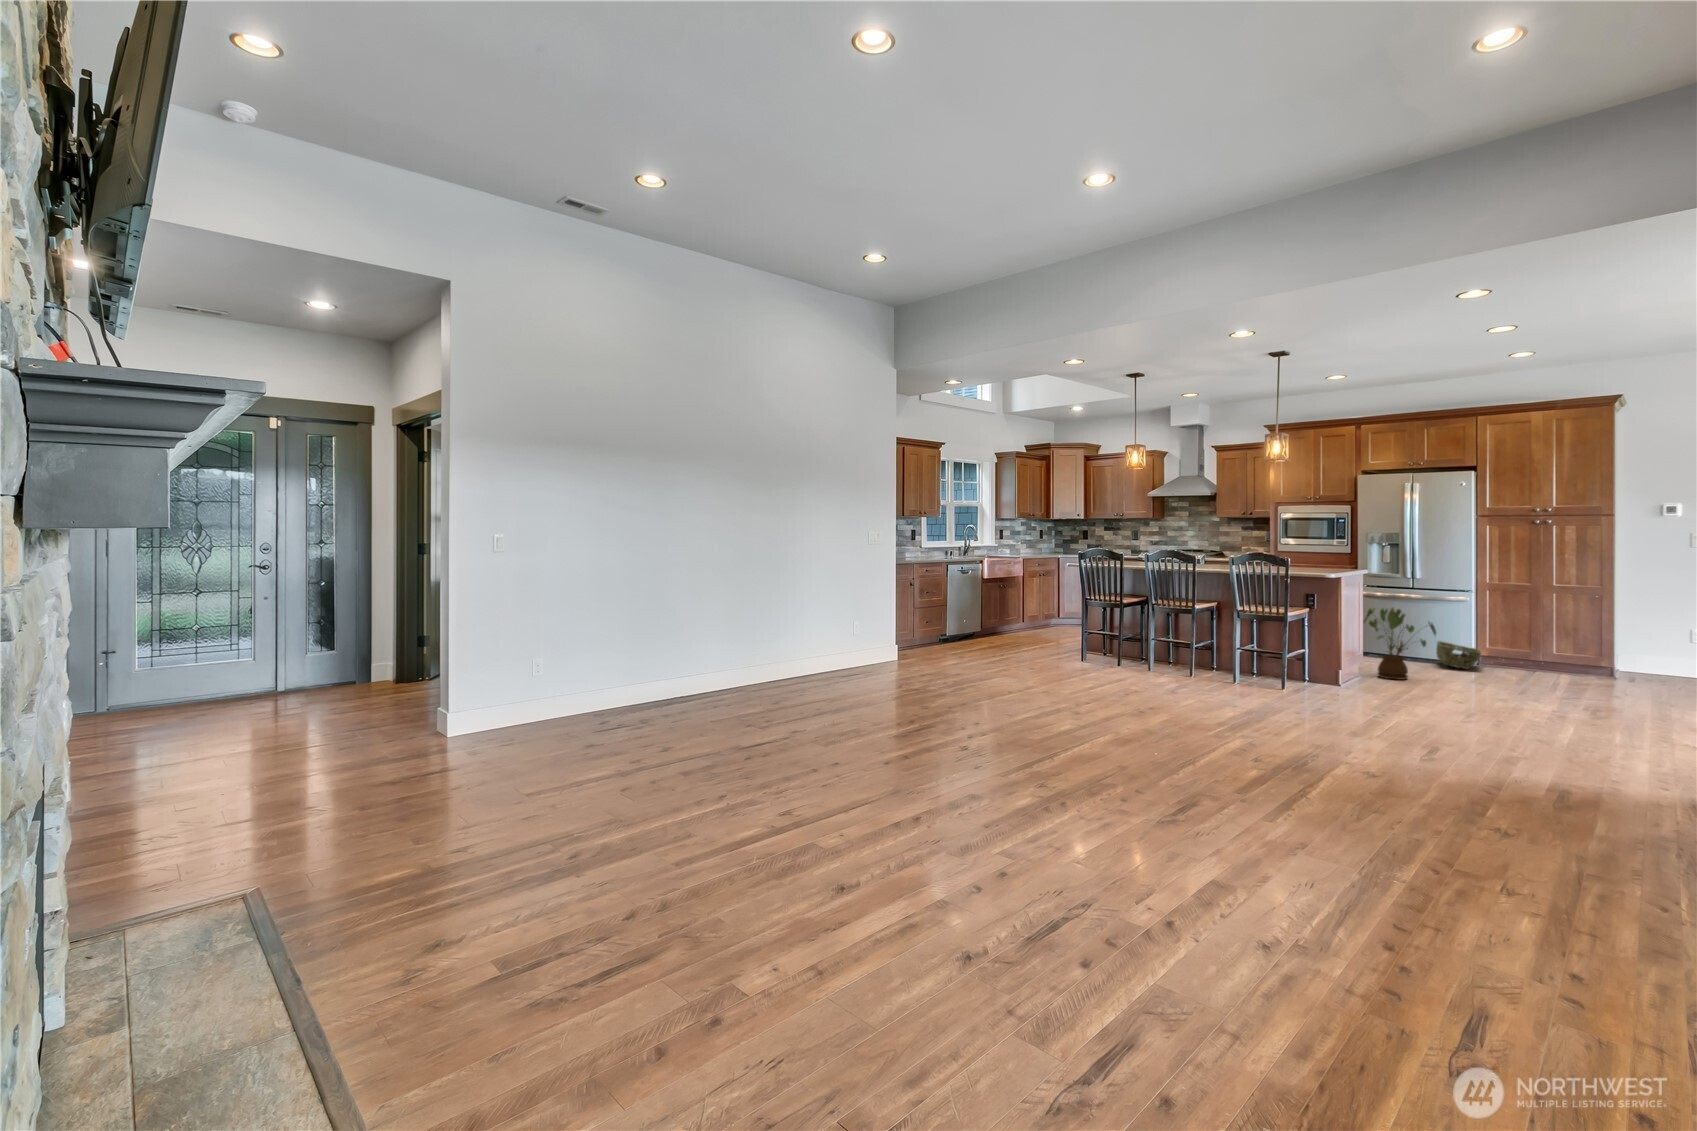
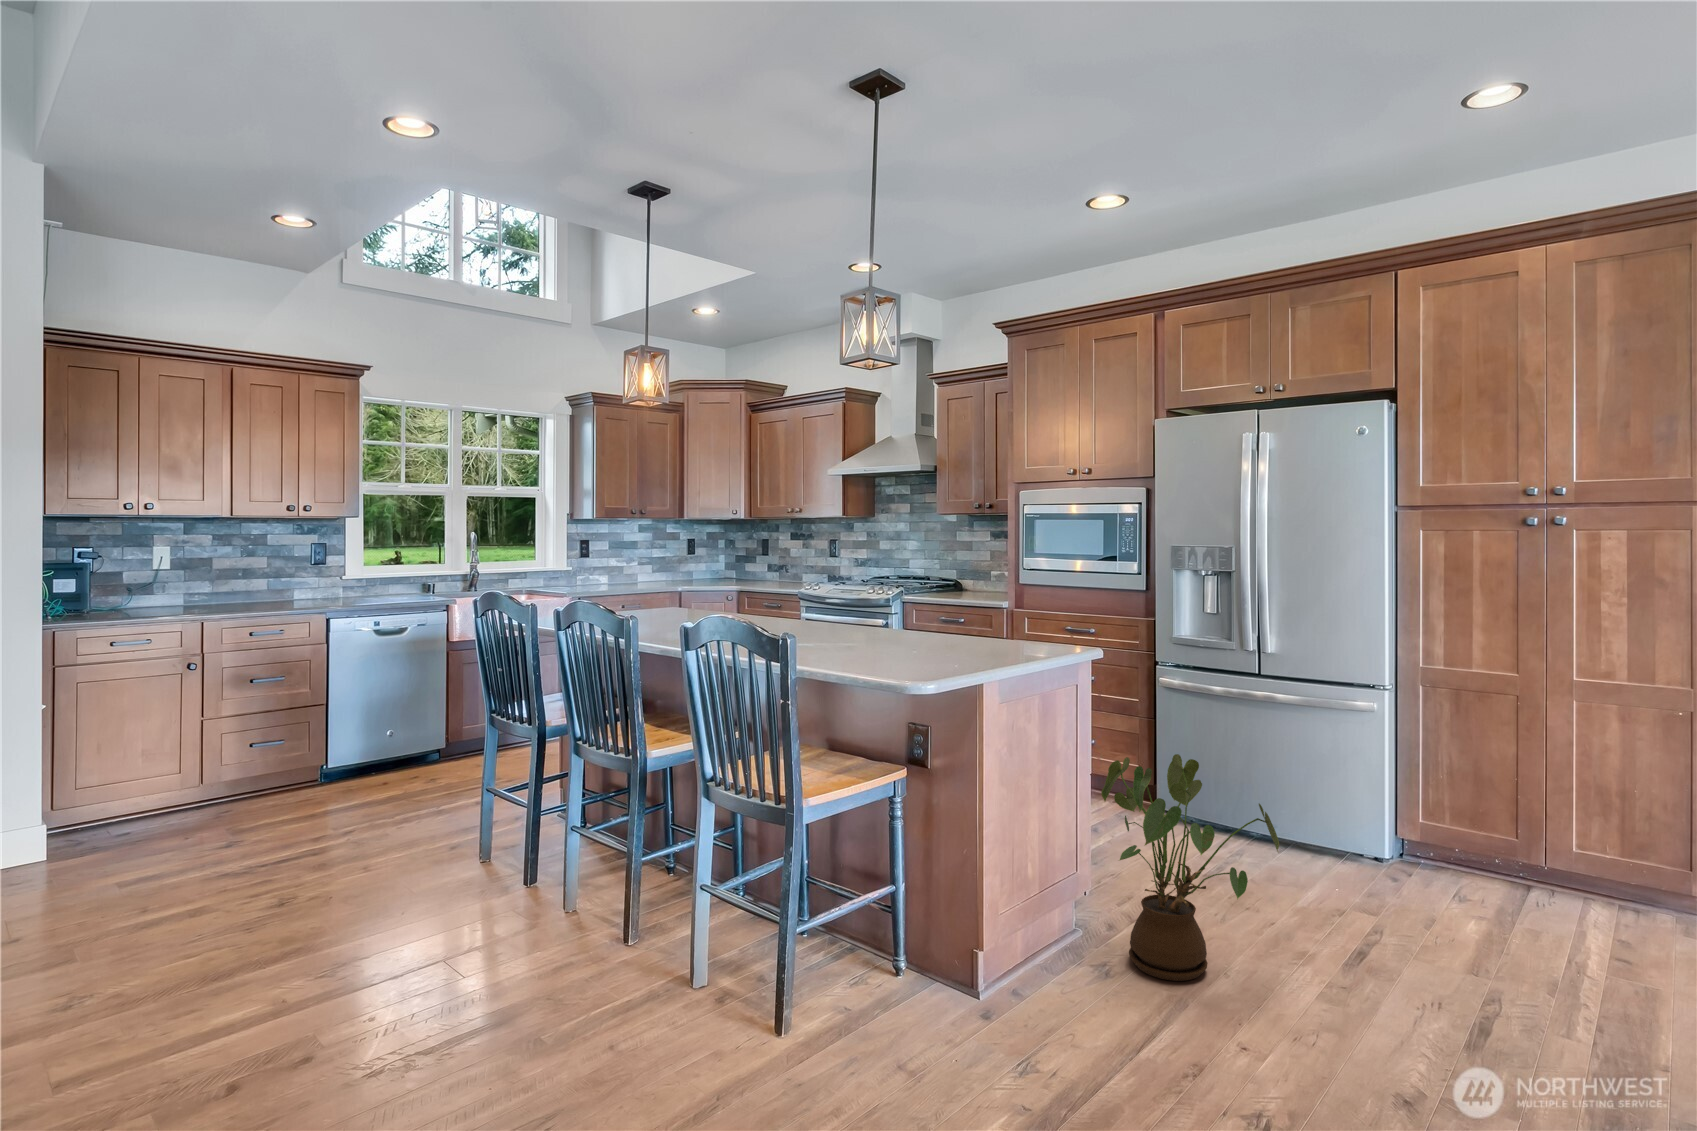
woven basket: present [1436,641,1481,669] -> none [1308,809,1406,900]

